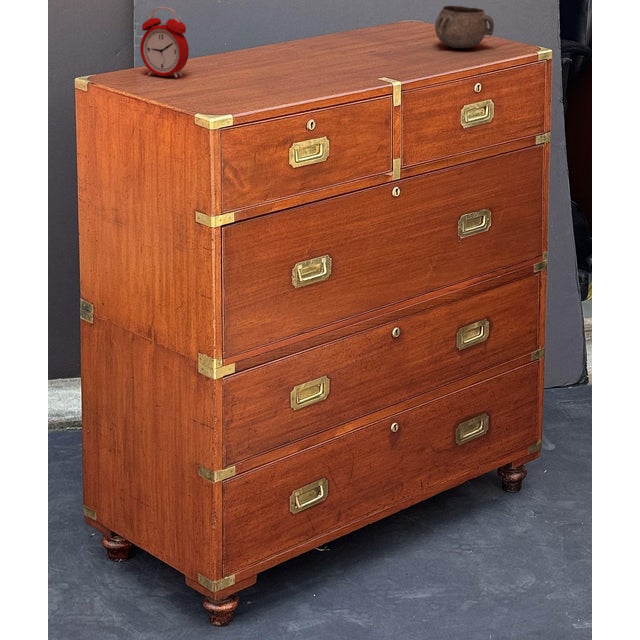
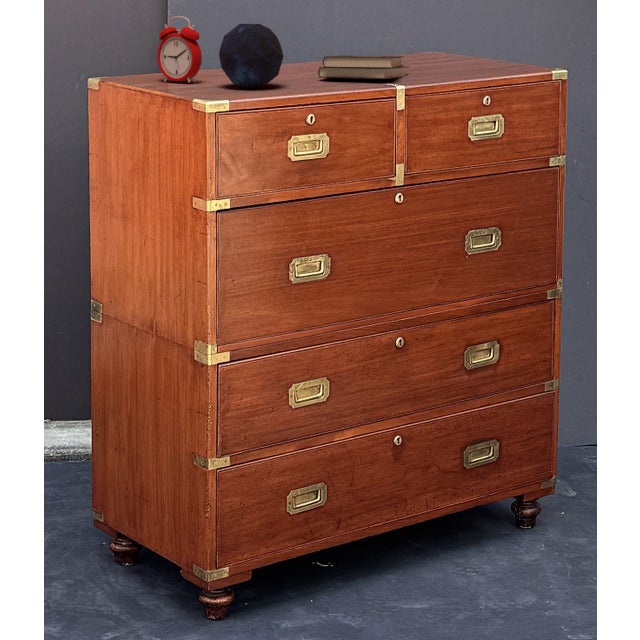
decorative bowl: present [435,6,494,49] -> none [449,31,506,71]
decorative orb: none [210,18,279,87] -> present [219,24,283,88]
hardback book: none [308,35,397,70] -> present [318,56,409,79]

